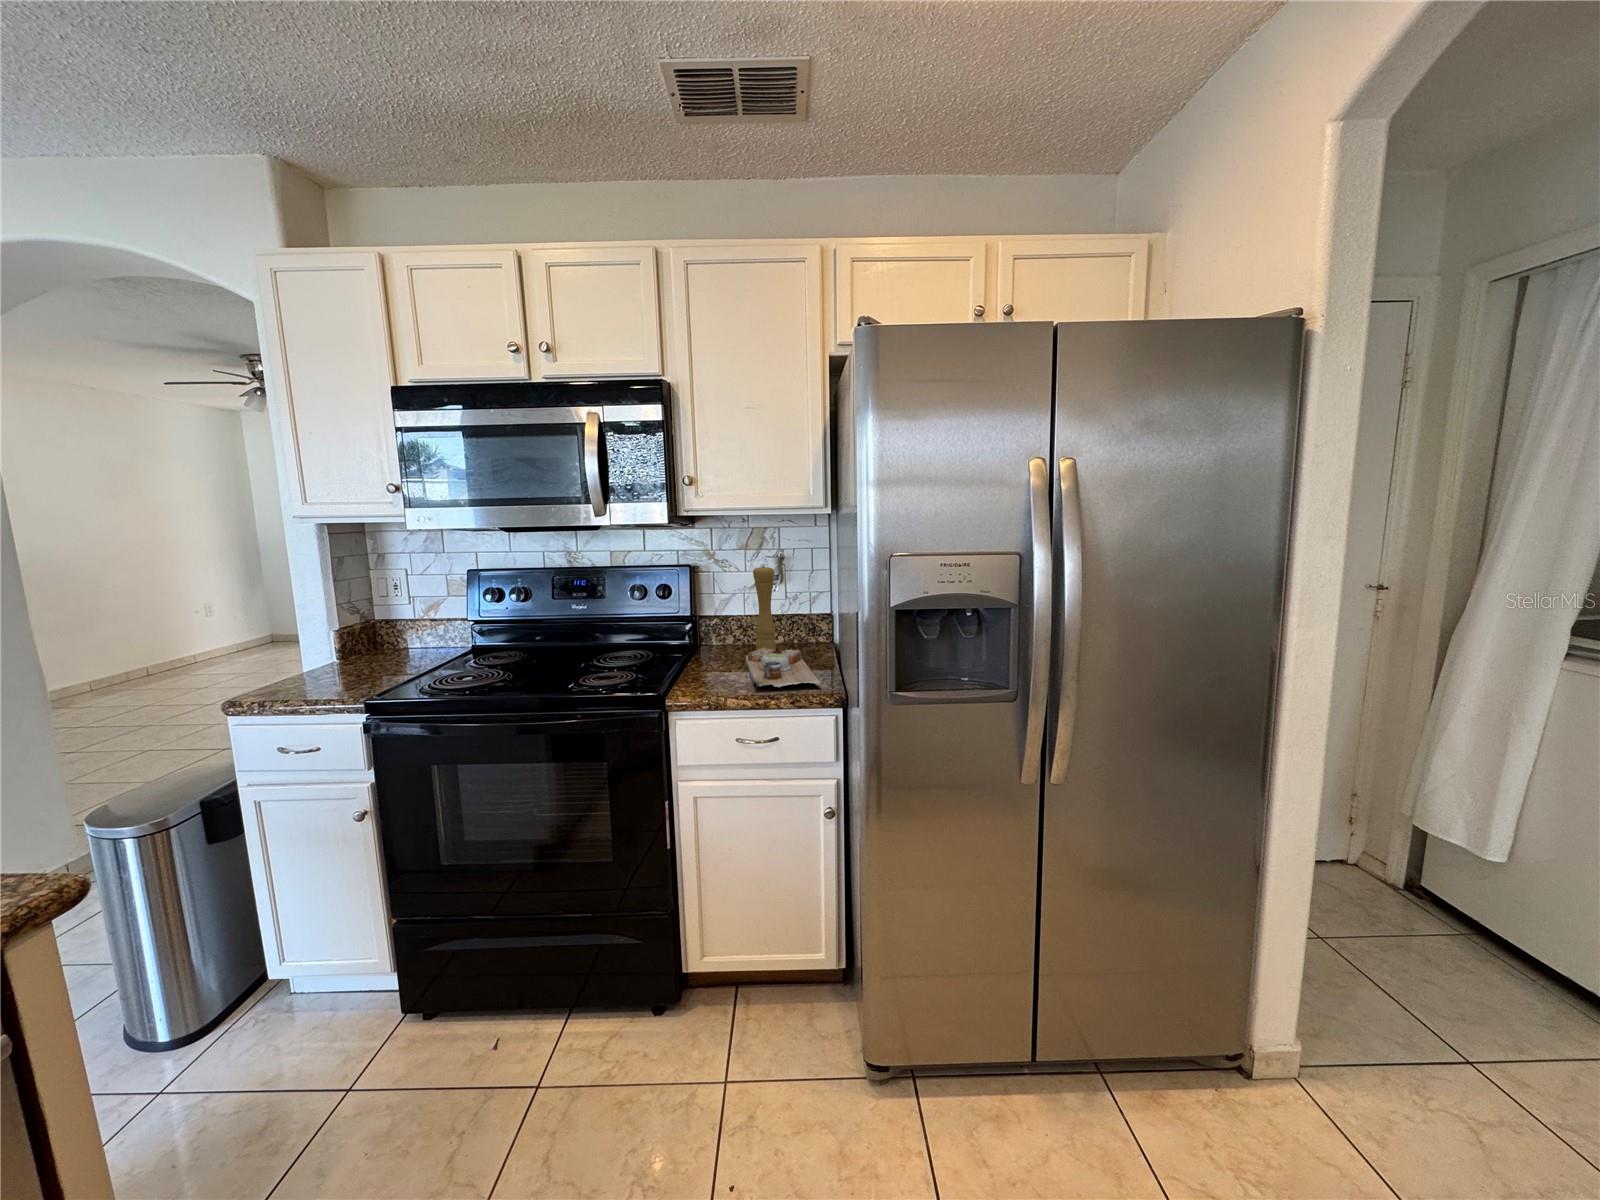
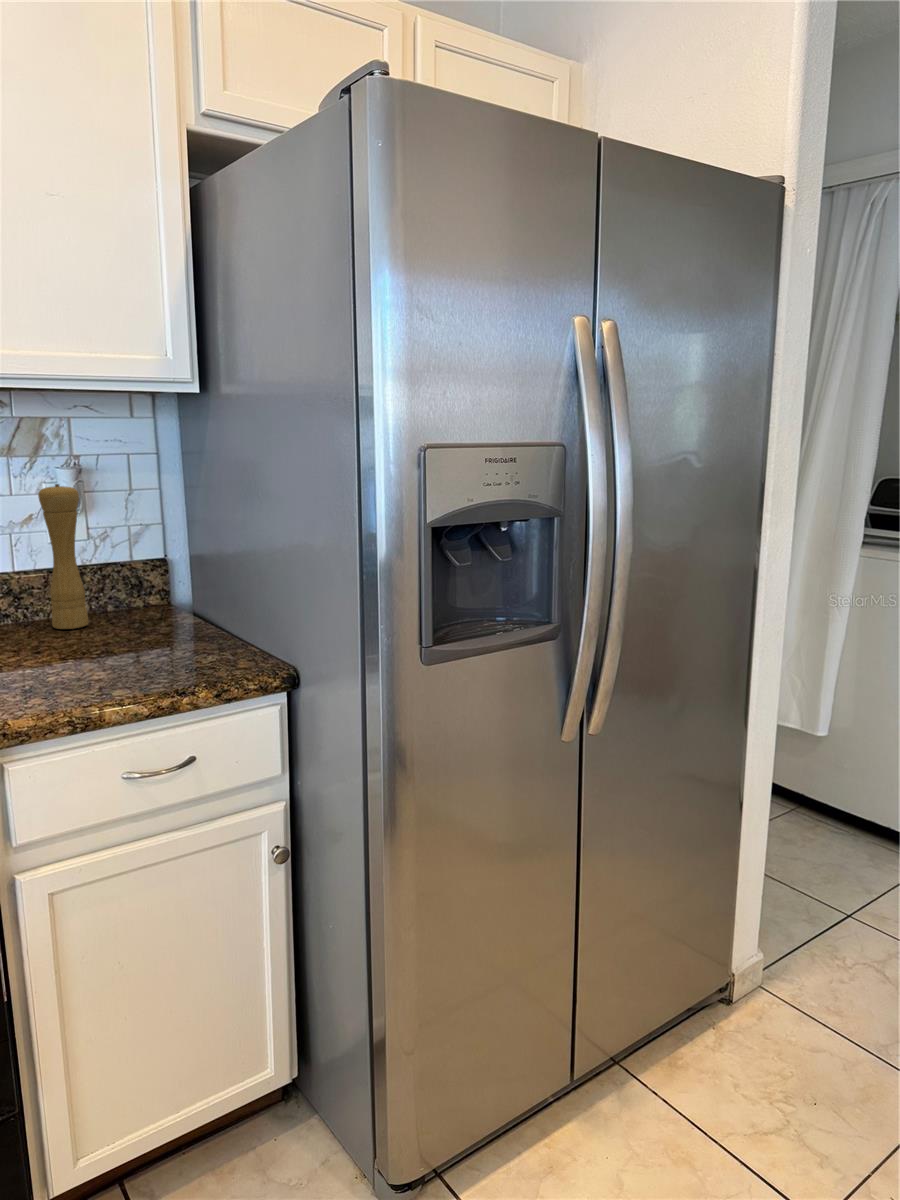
cutting board: present [746,647,821,688] -> none [55,617,243,682]

